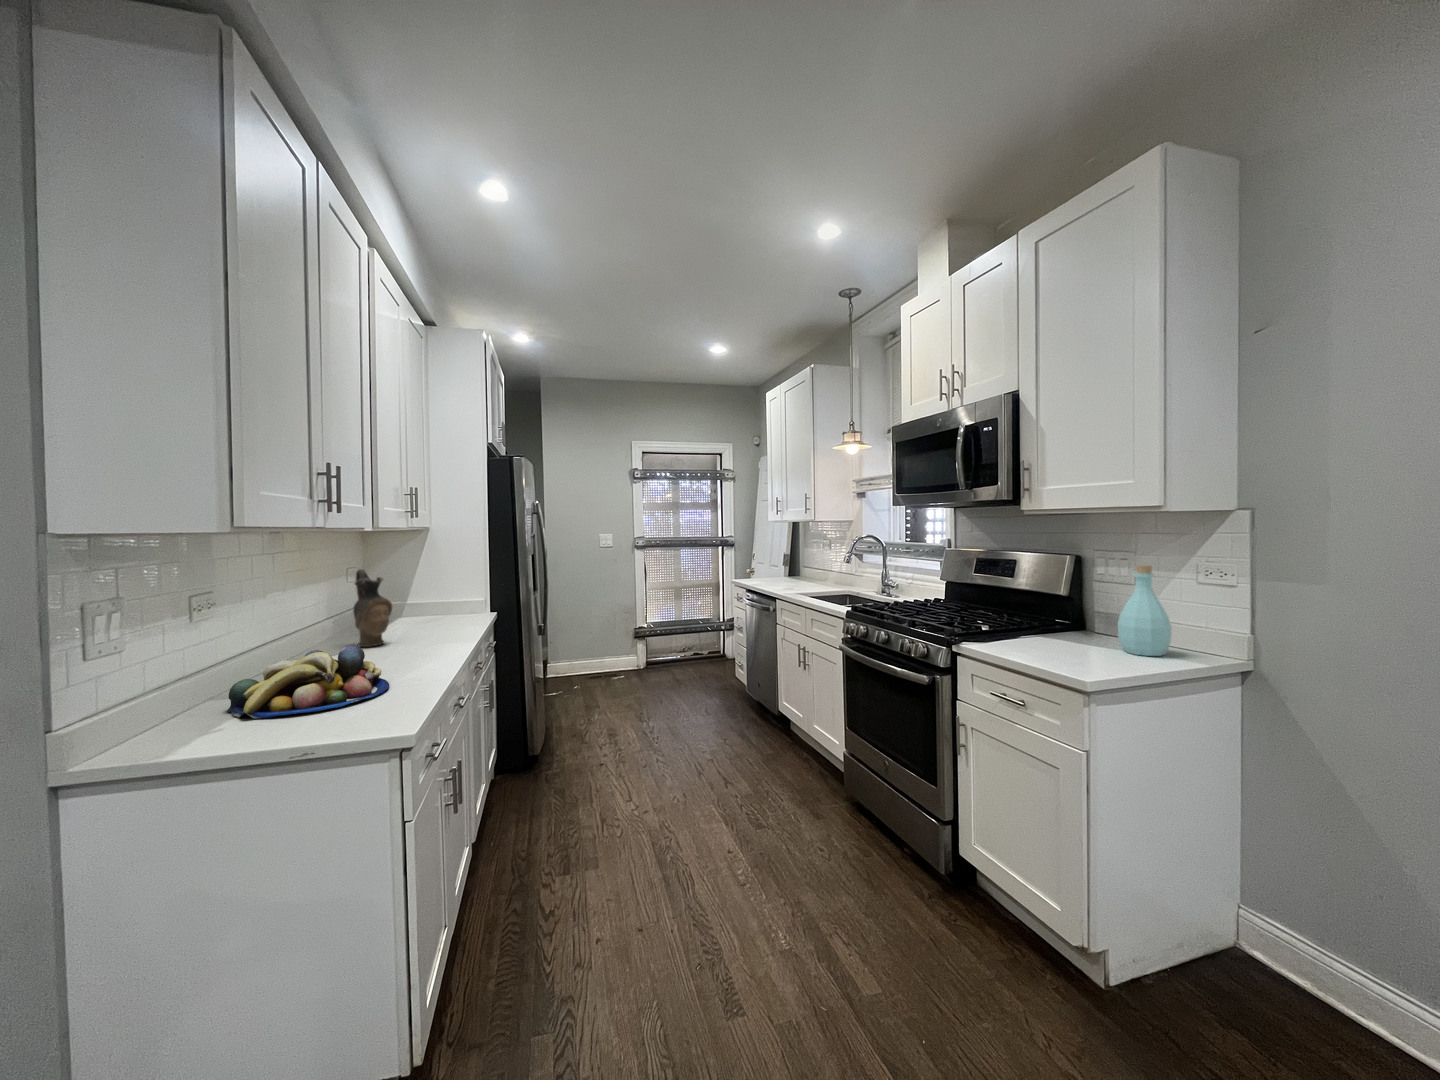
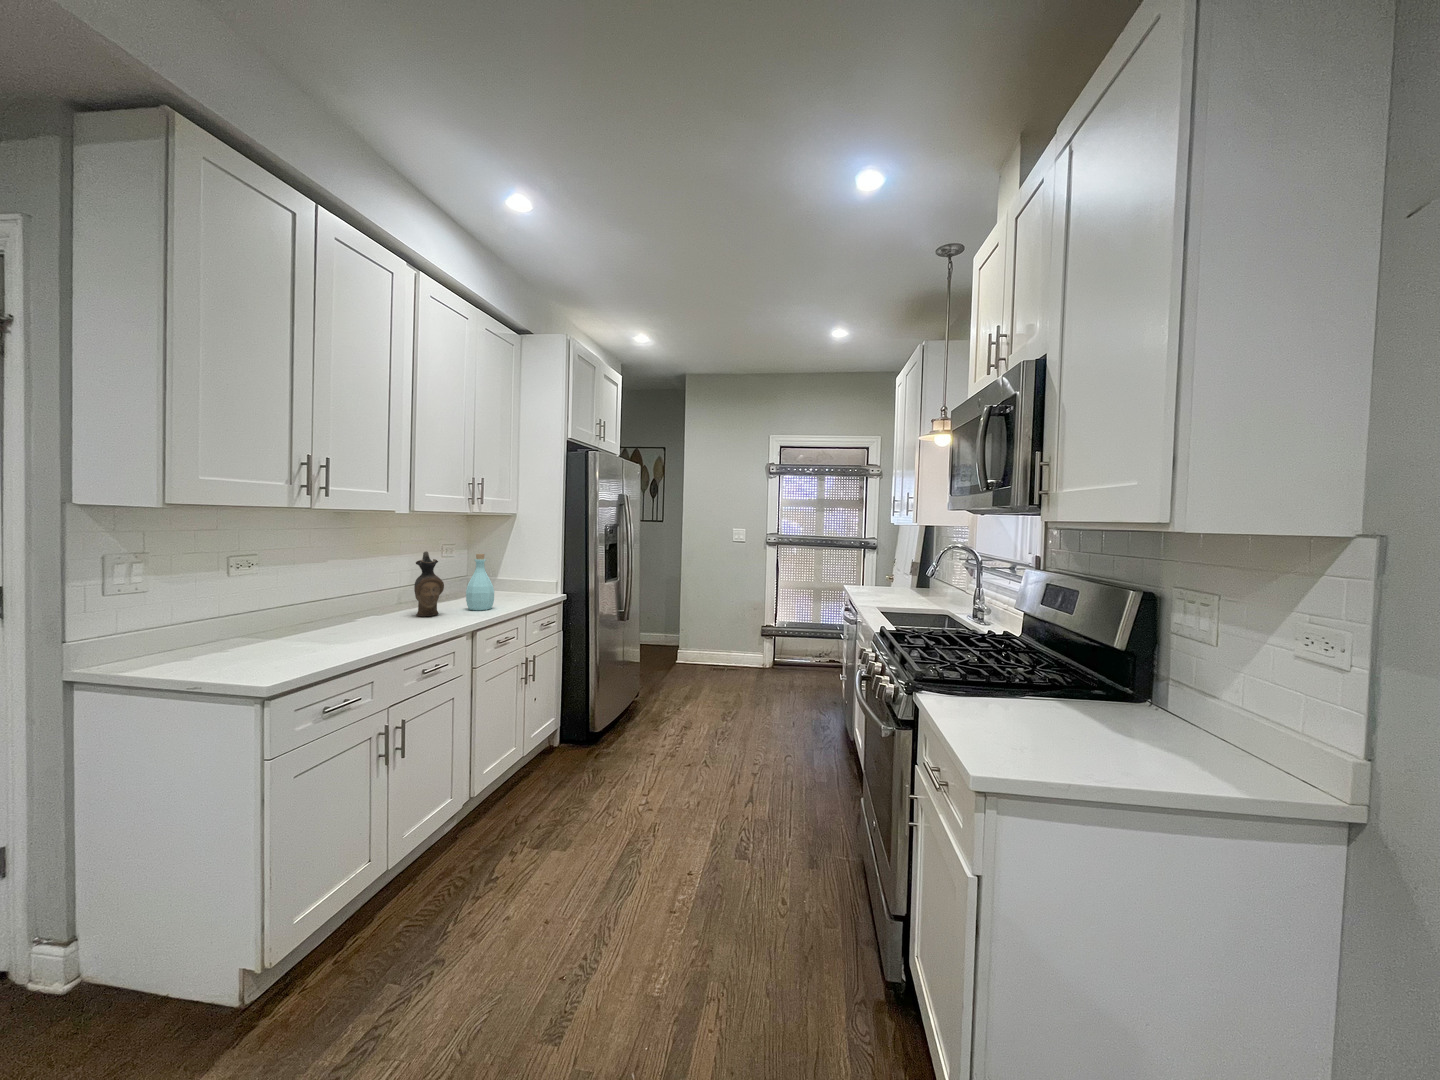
bottle: present [1118,565,1171,656] -> present [466,554,494,610]
fruit bowl: present [227,645,389,718] -> none [233,614,363,663]

